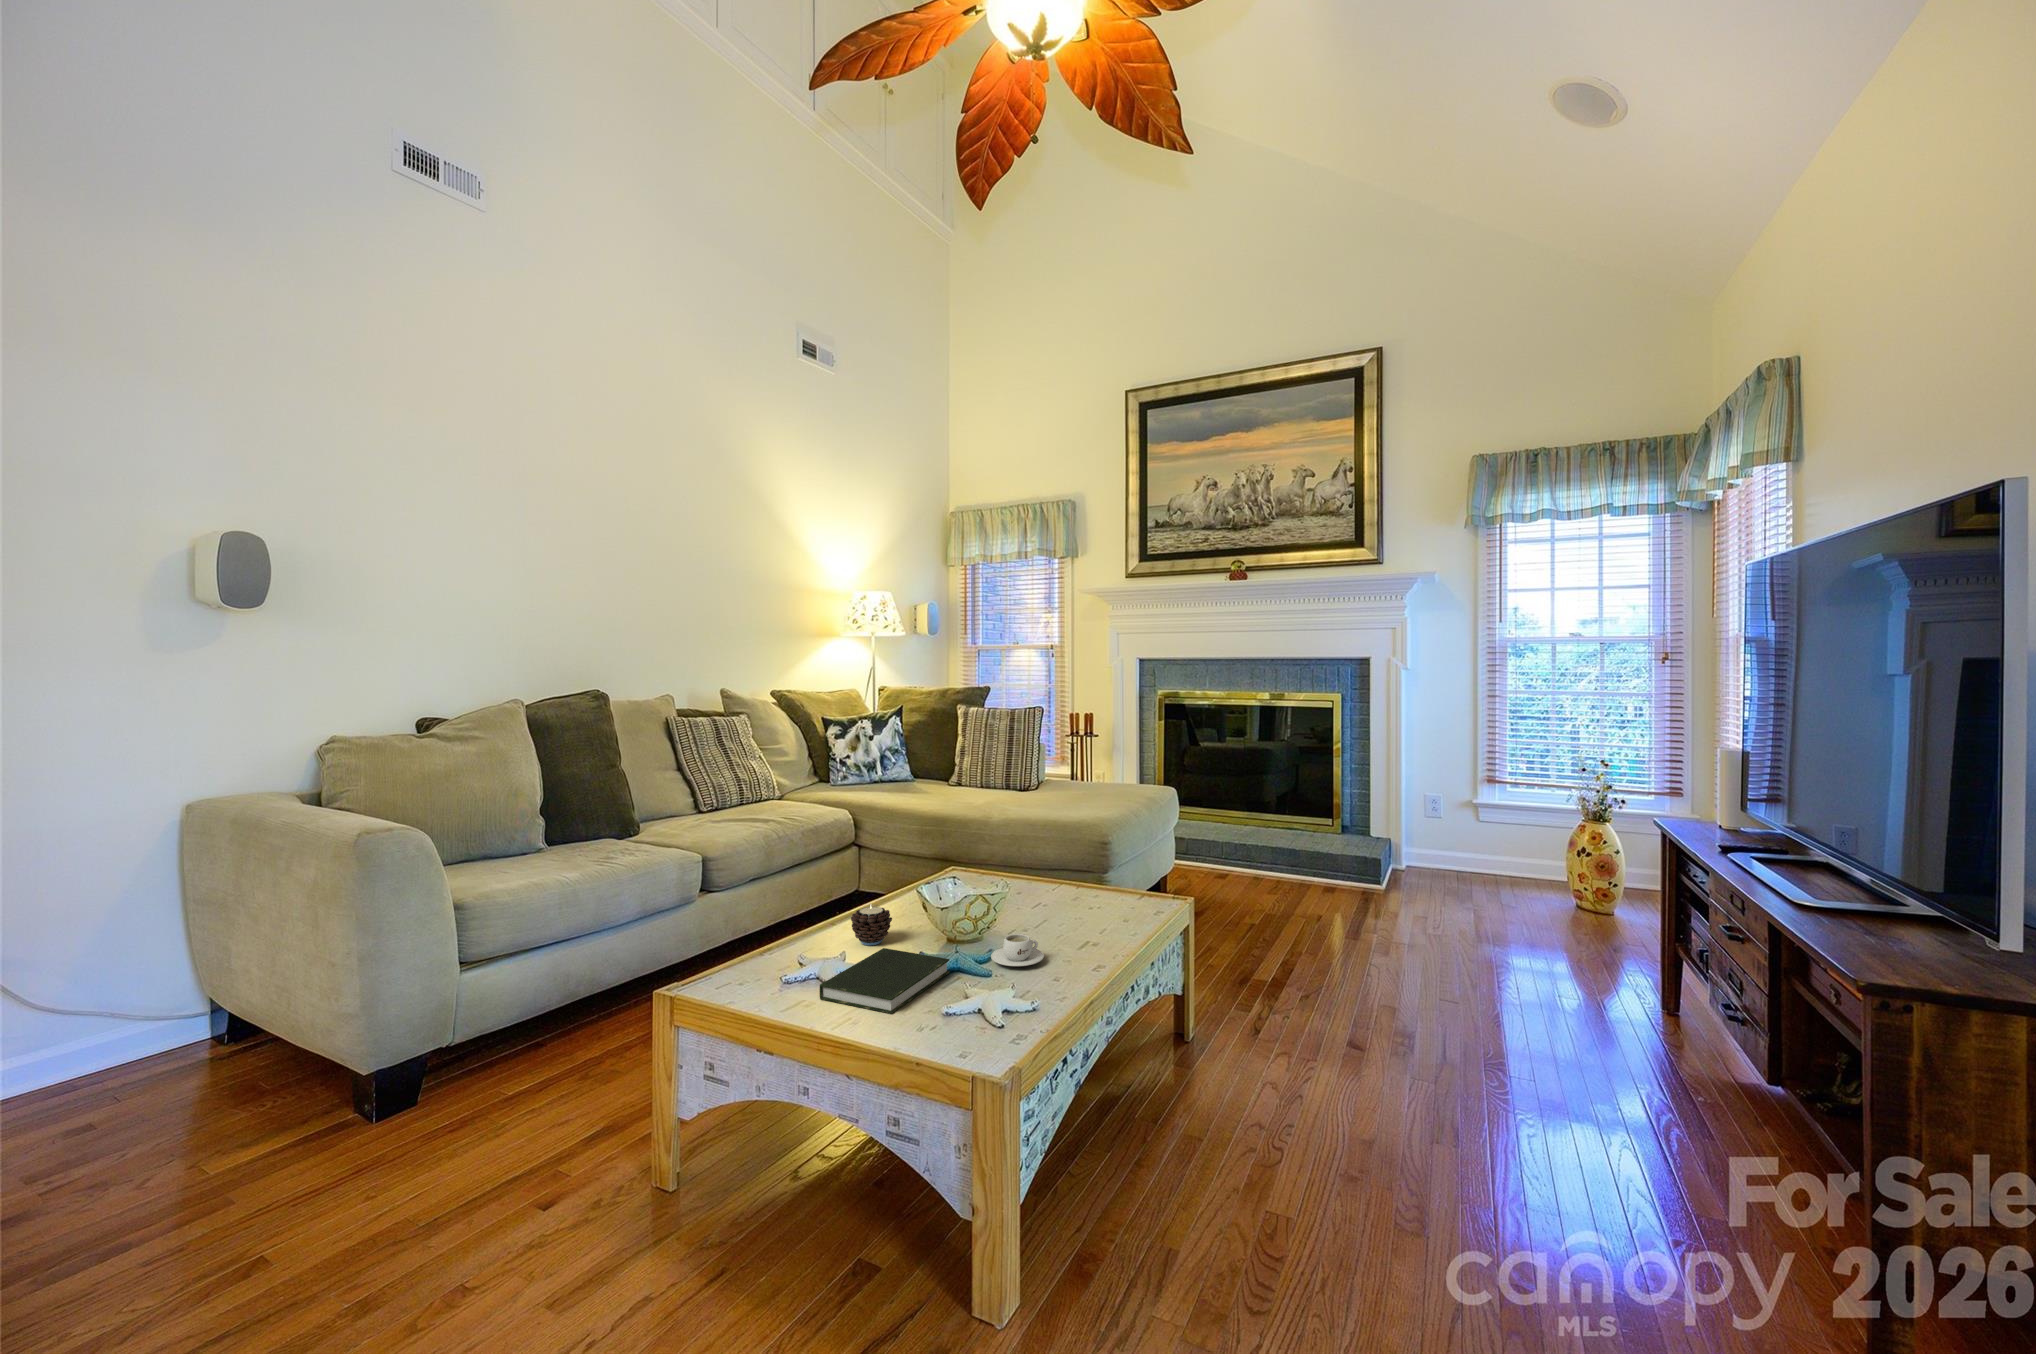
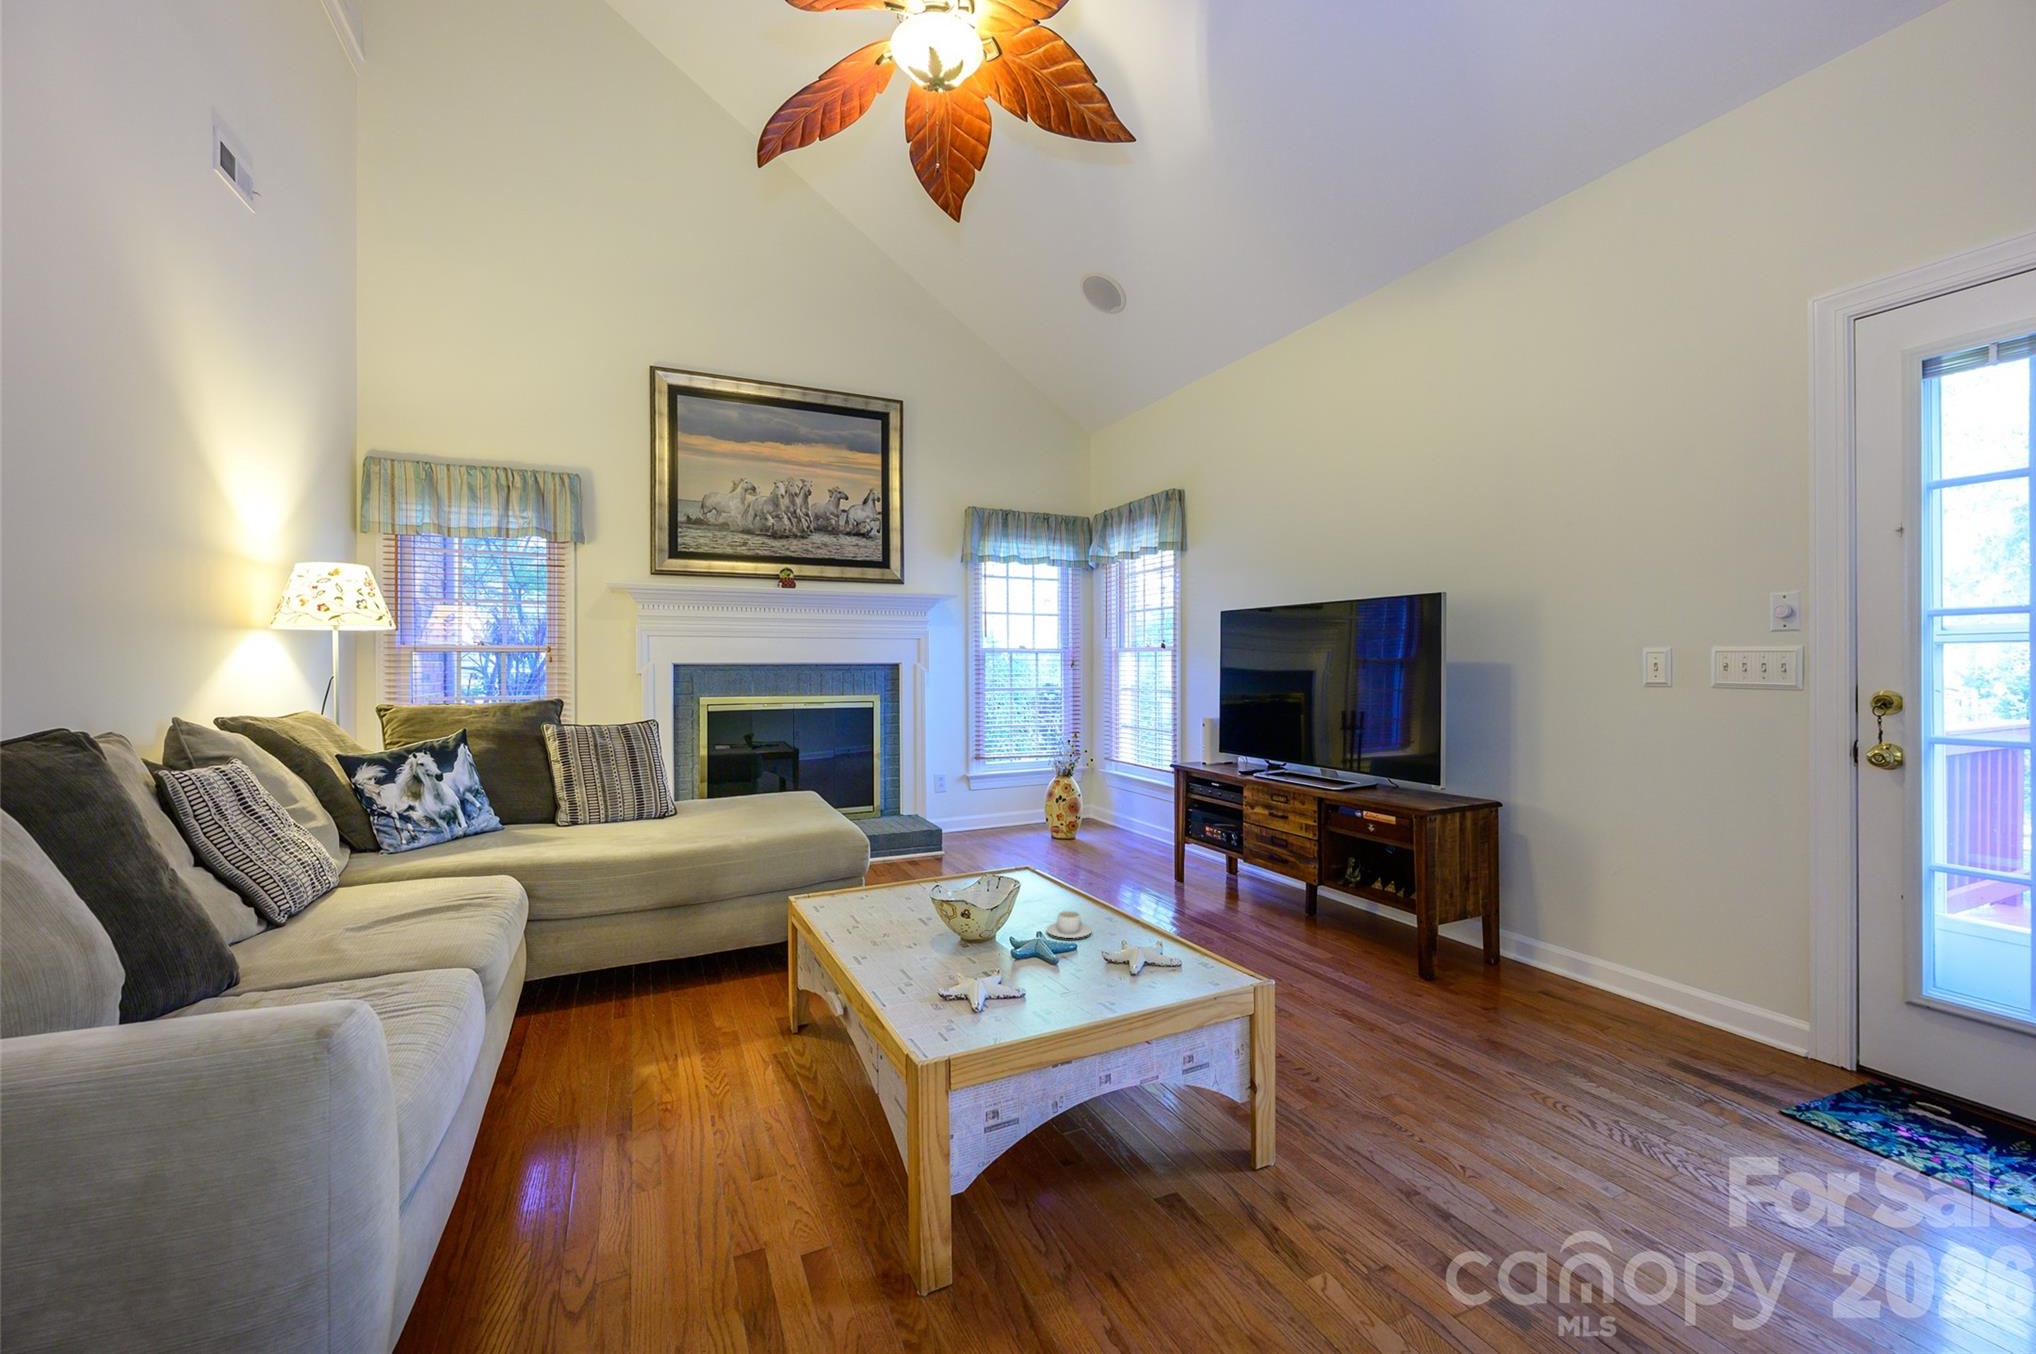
candle: present [851,905,892,945] -> none [918,924,960,967]
book: present [819,948,949,1014] -> none [997,944,1113,1005]

